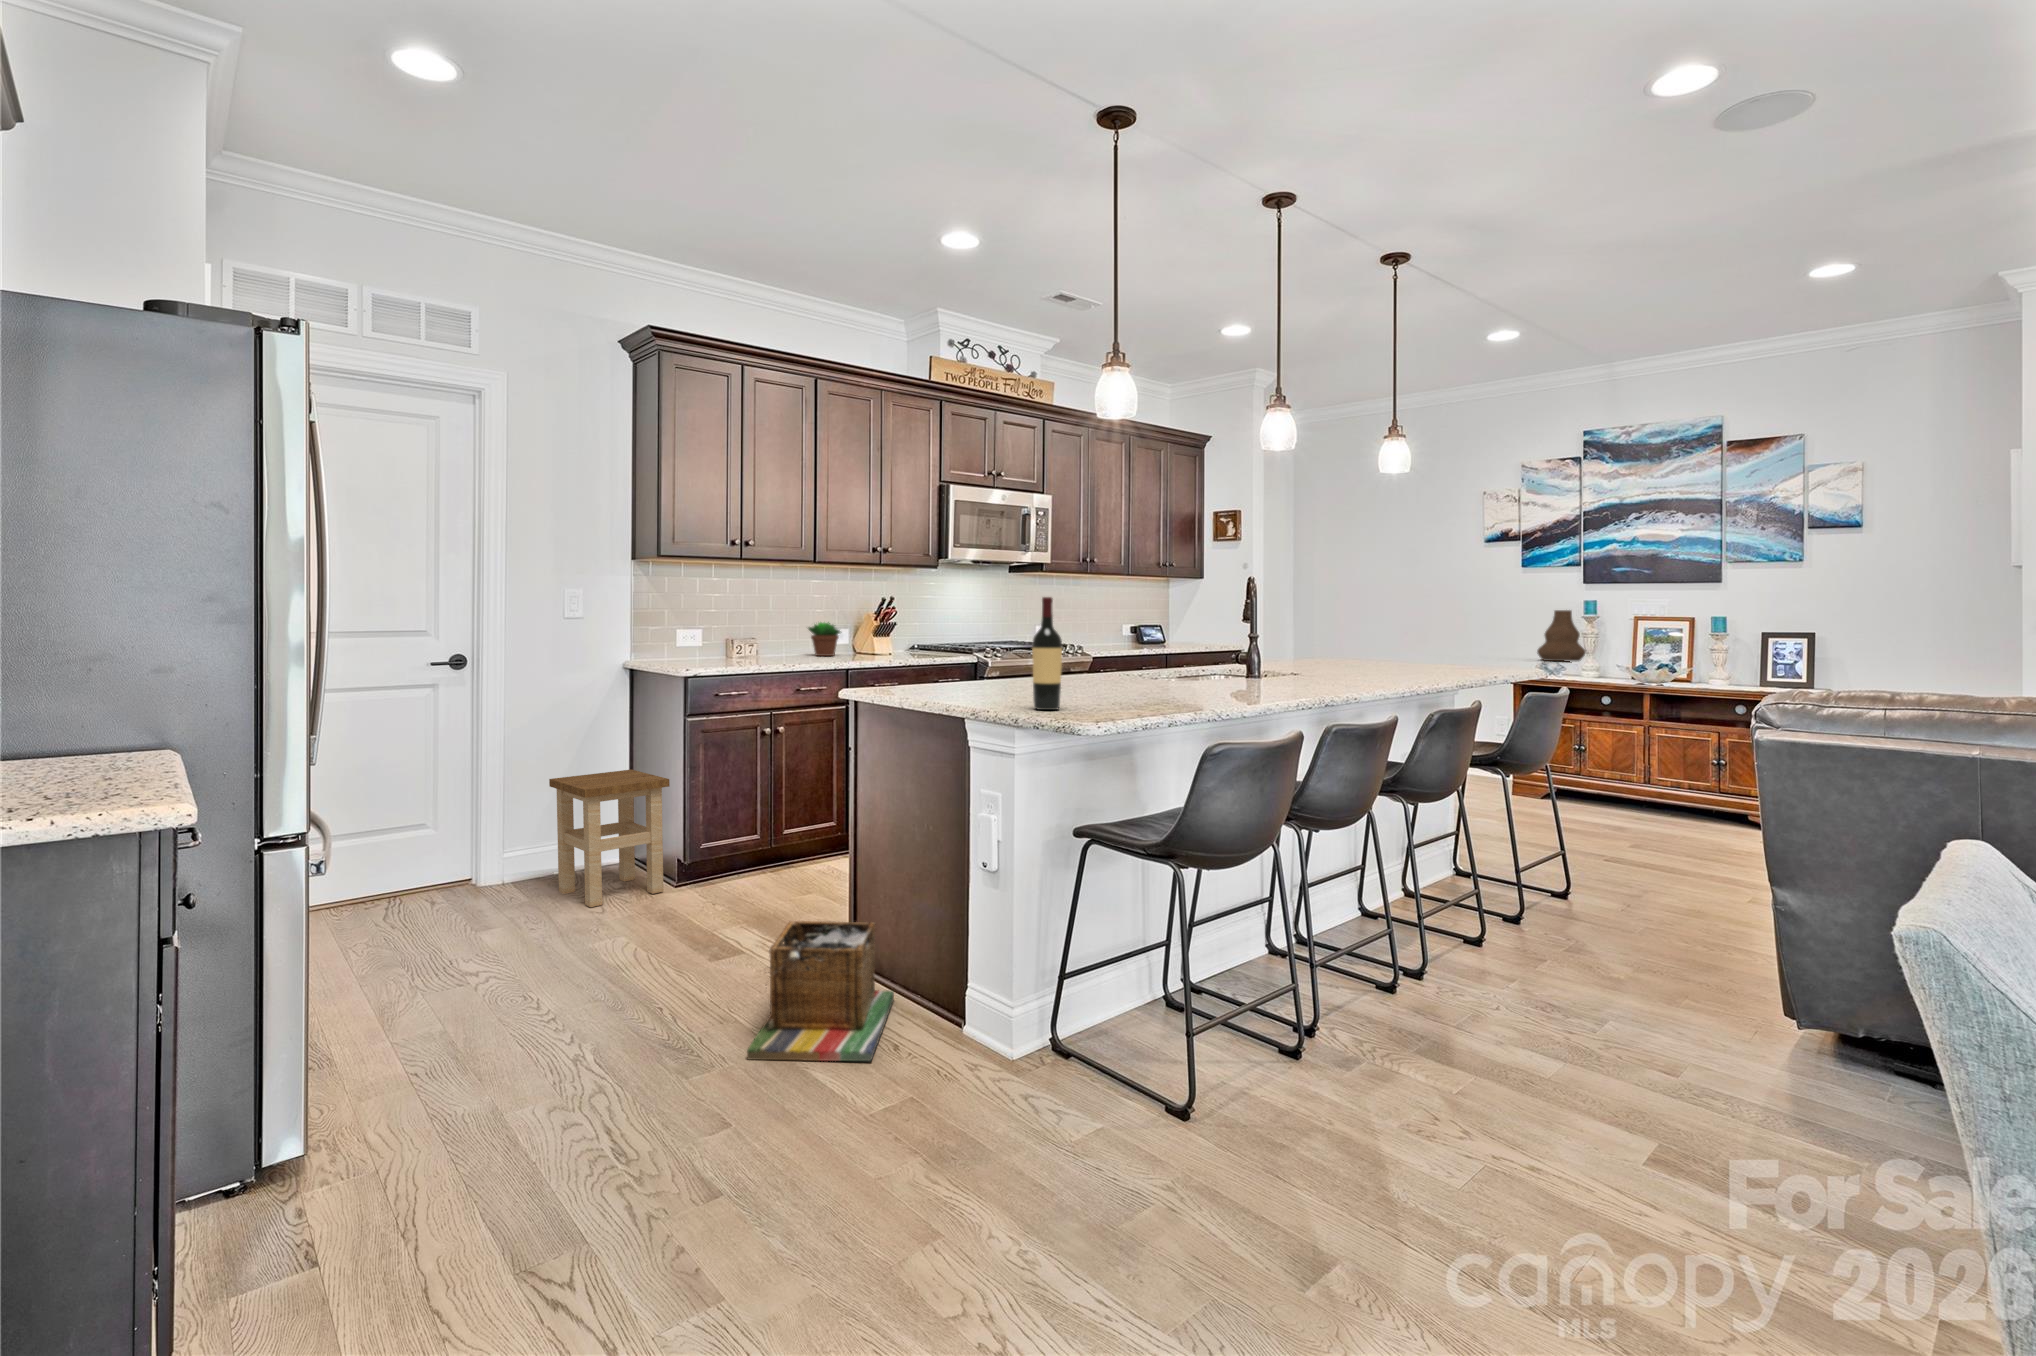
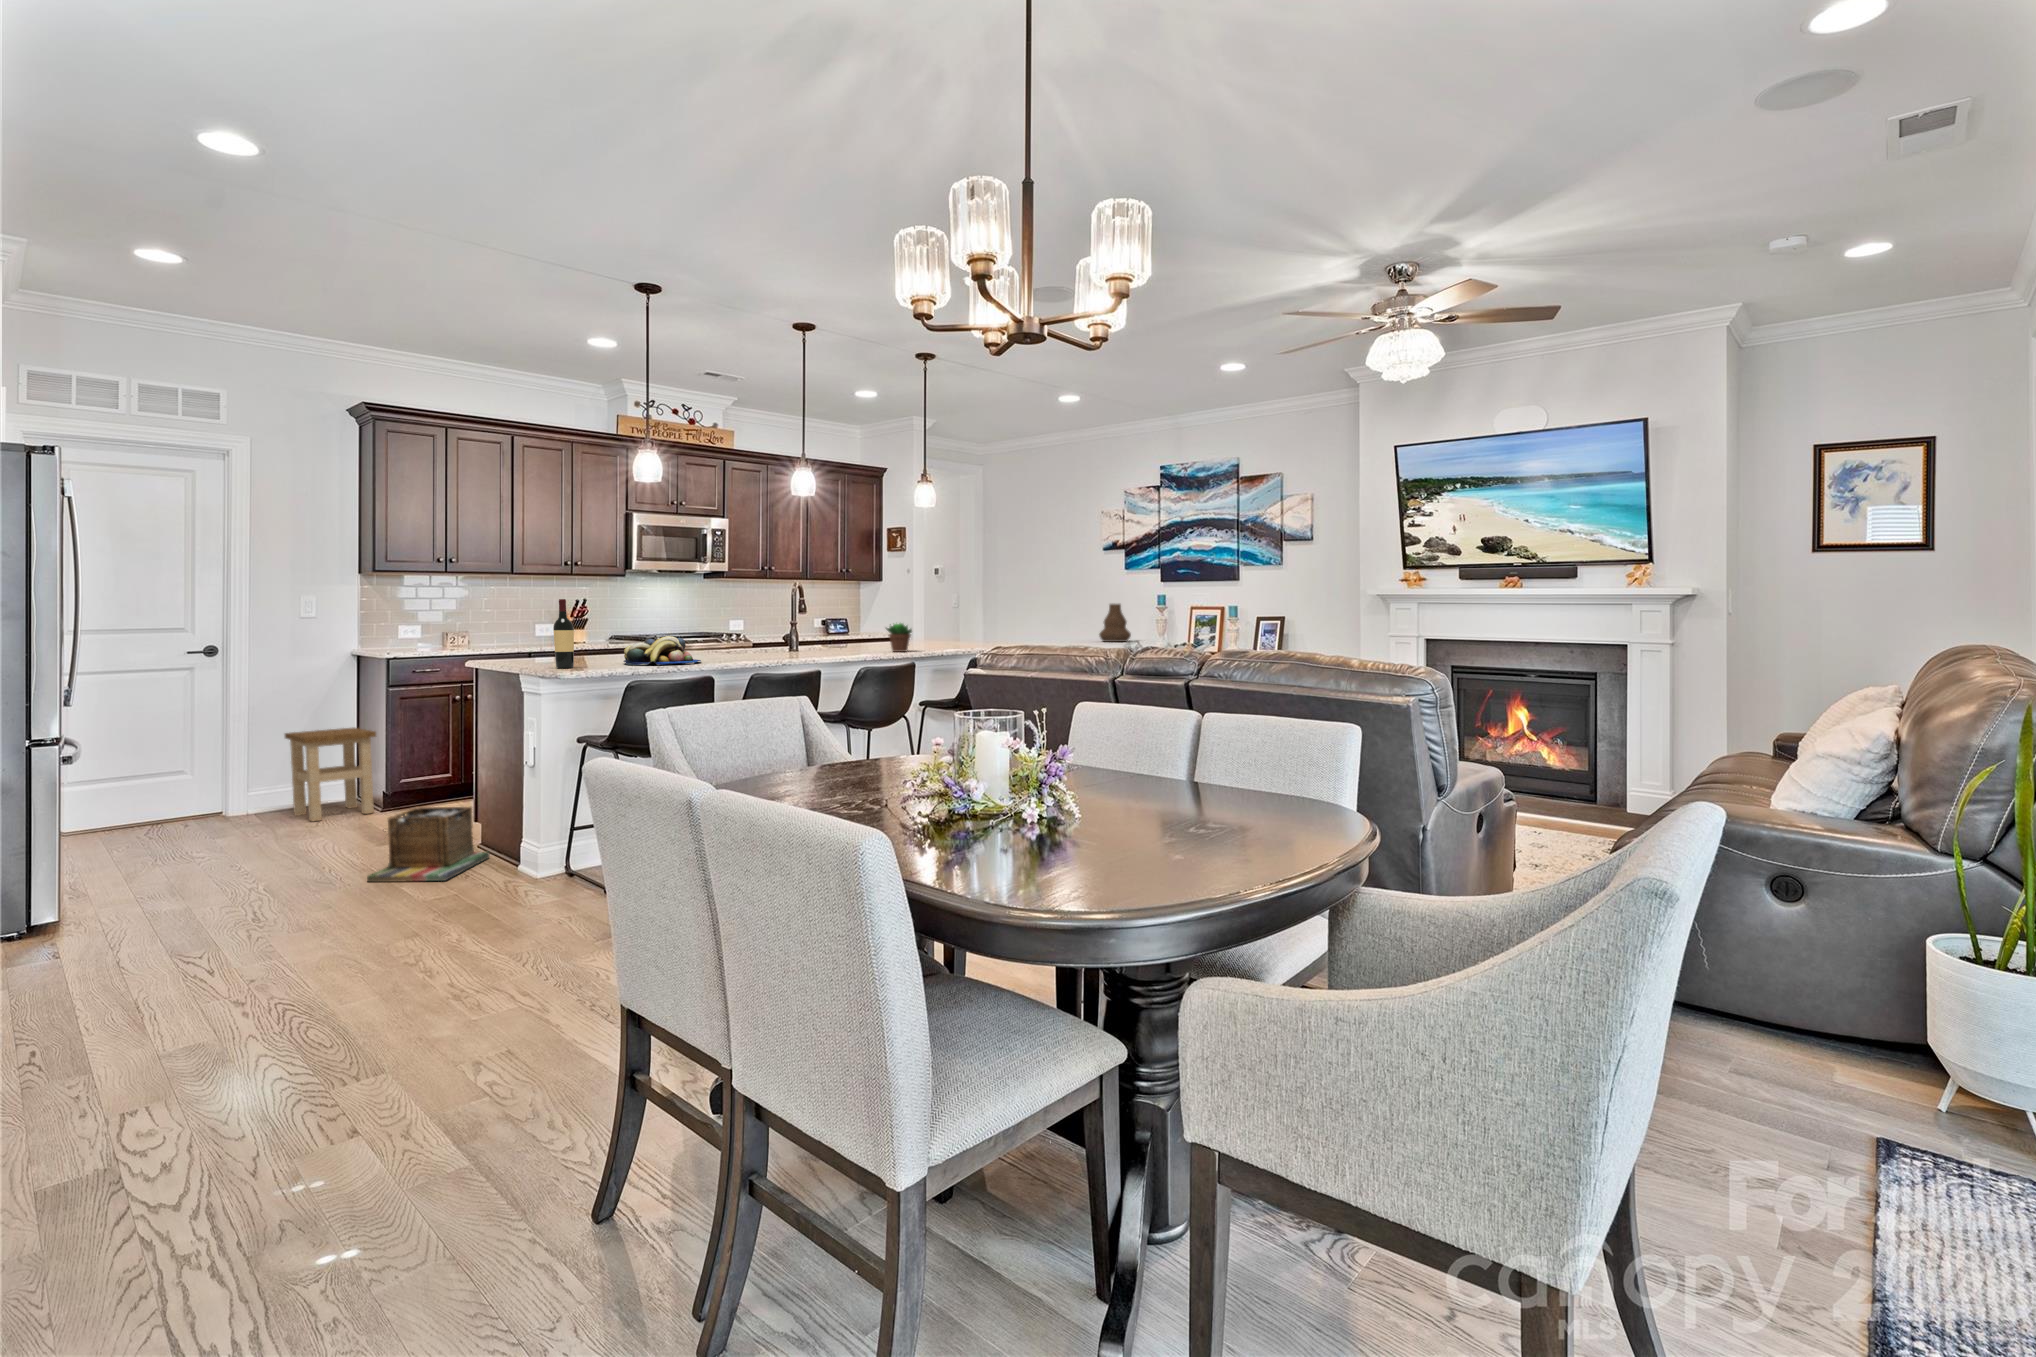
succulent plant: present [808,622,840,656] -> present [886,623,912,652]
fruit bowl: none [1093,657,1211,704] -> present [624,636,701,665]

